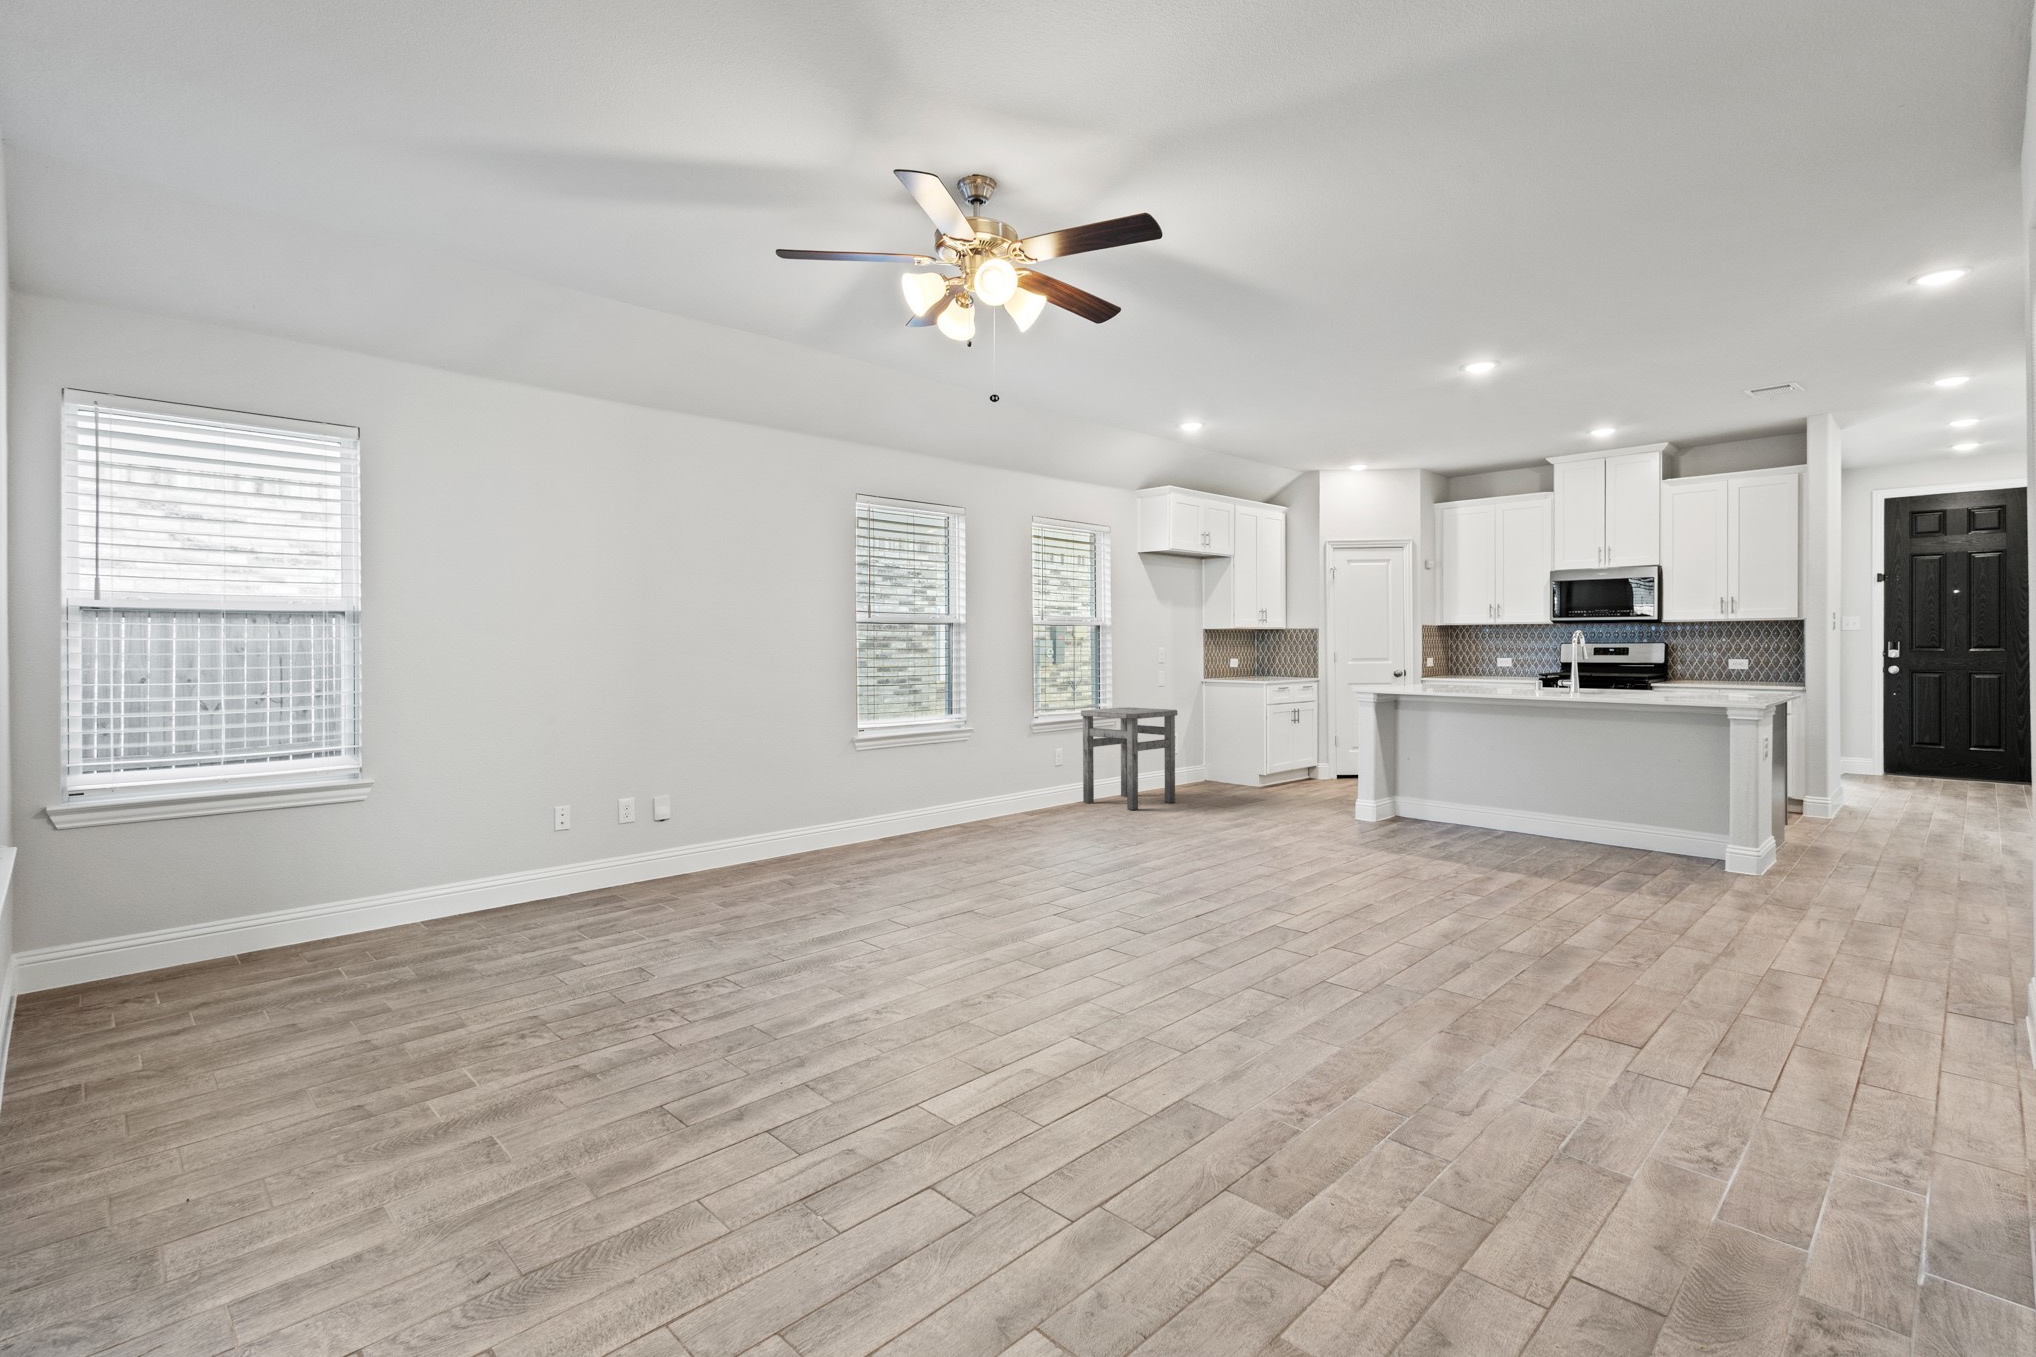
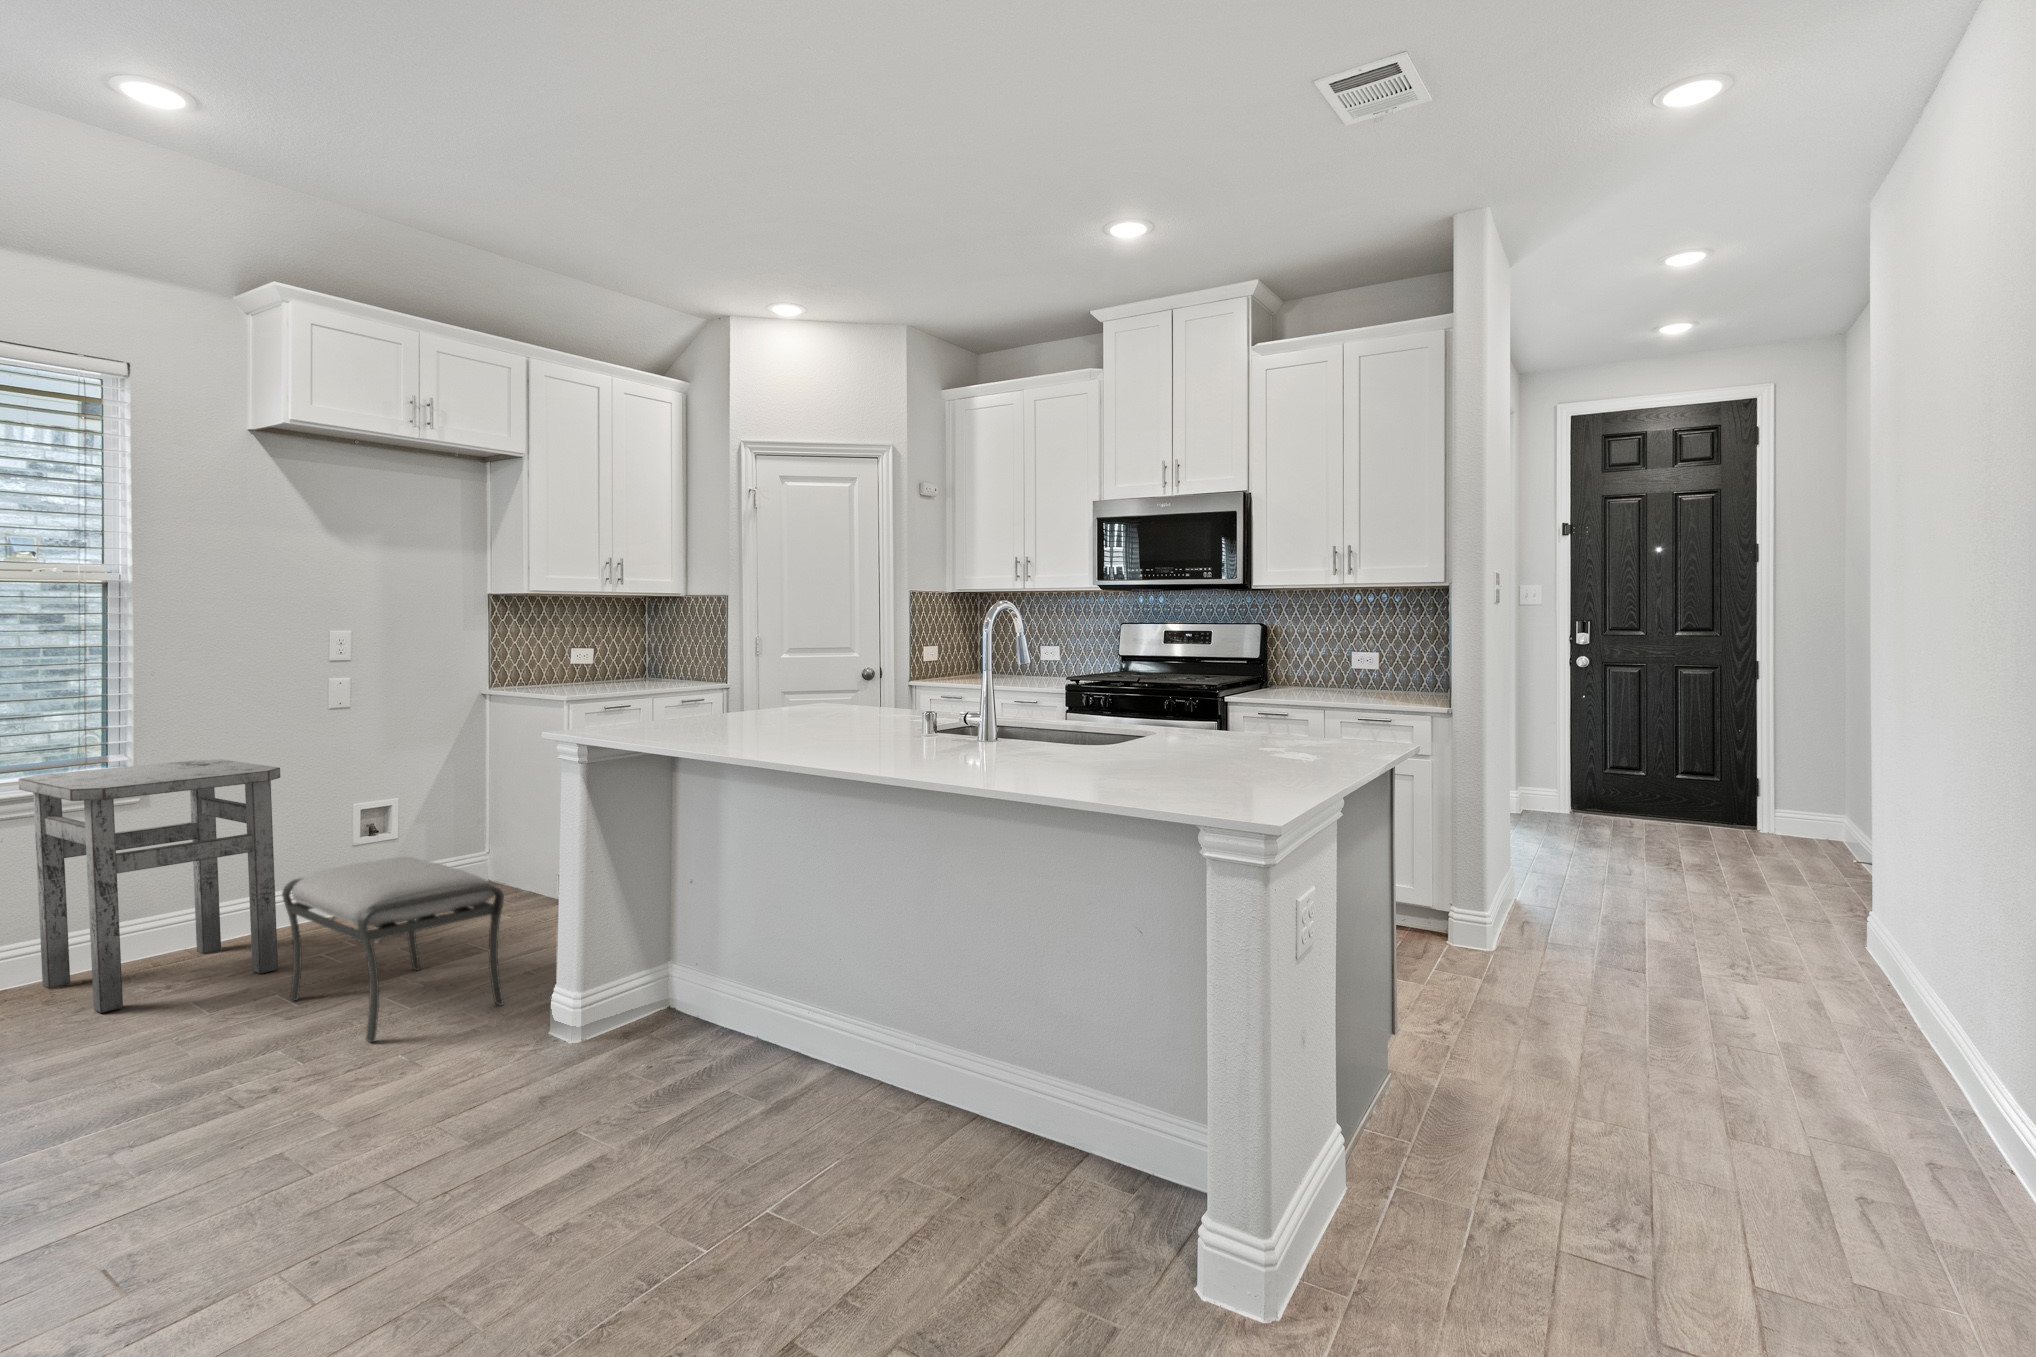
ottoman: none [1203,751,1309,822] -> present [282,857,504,1043]

